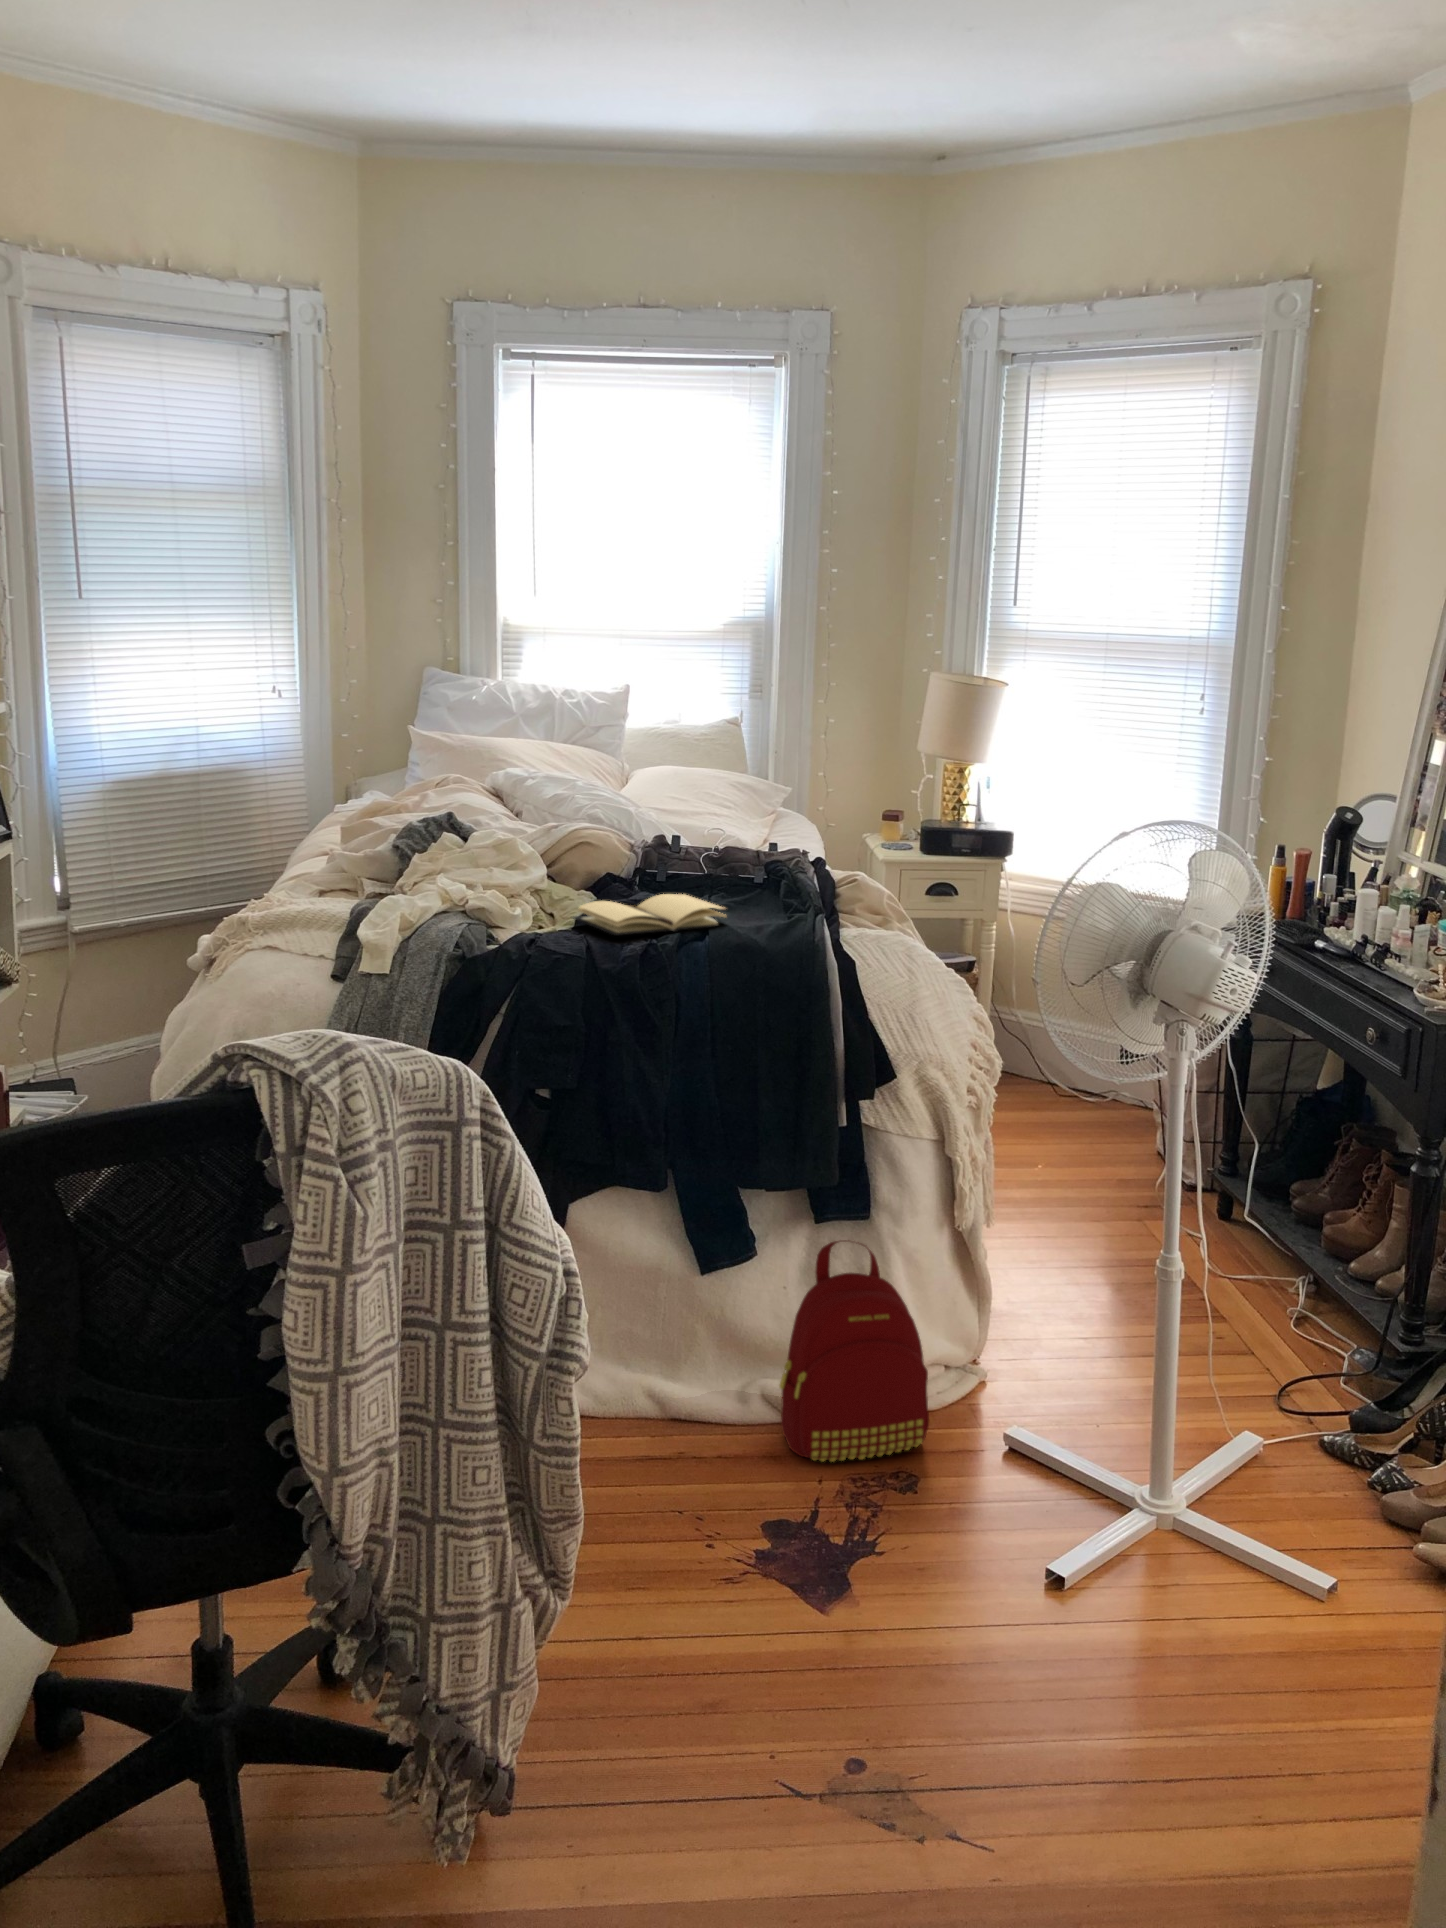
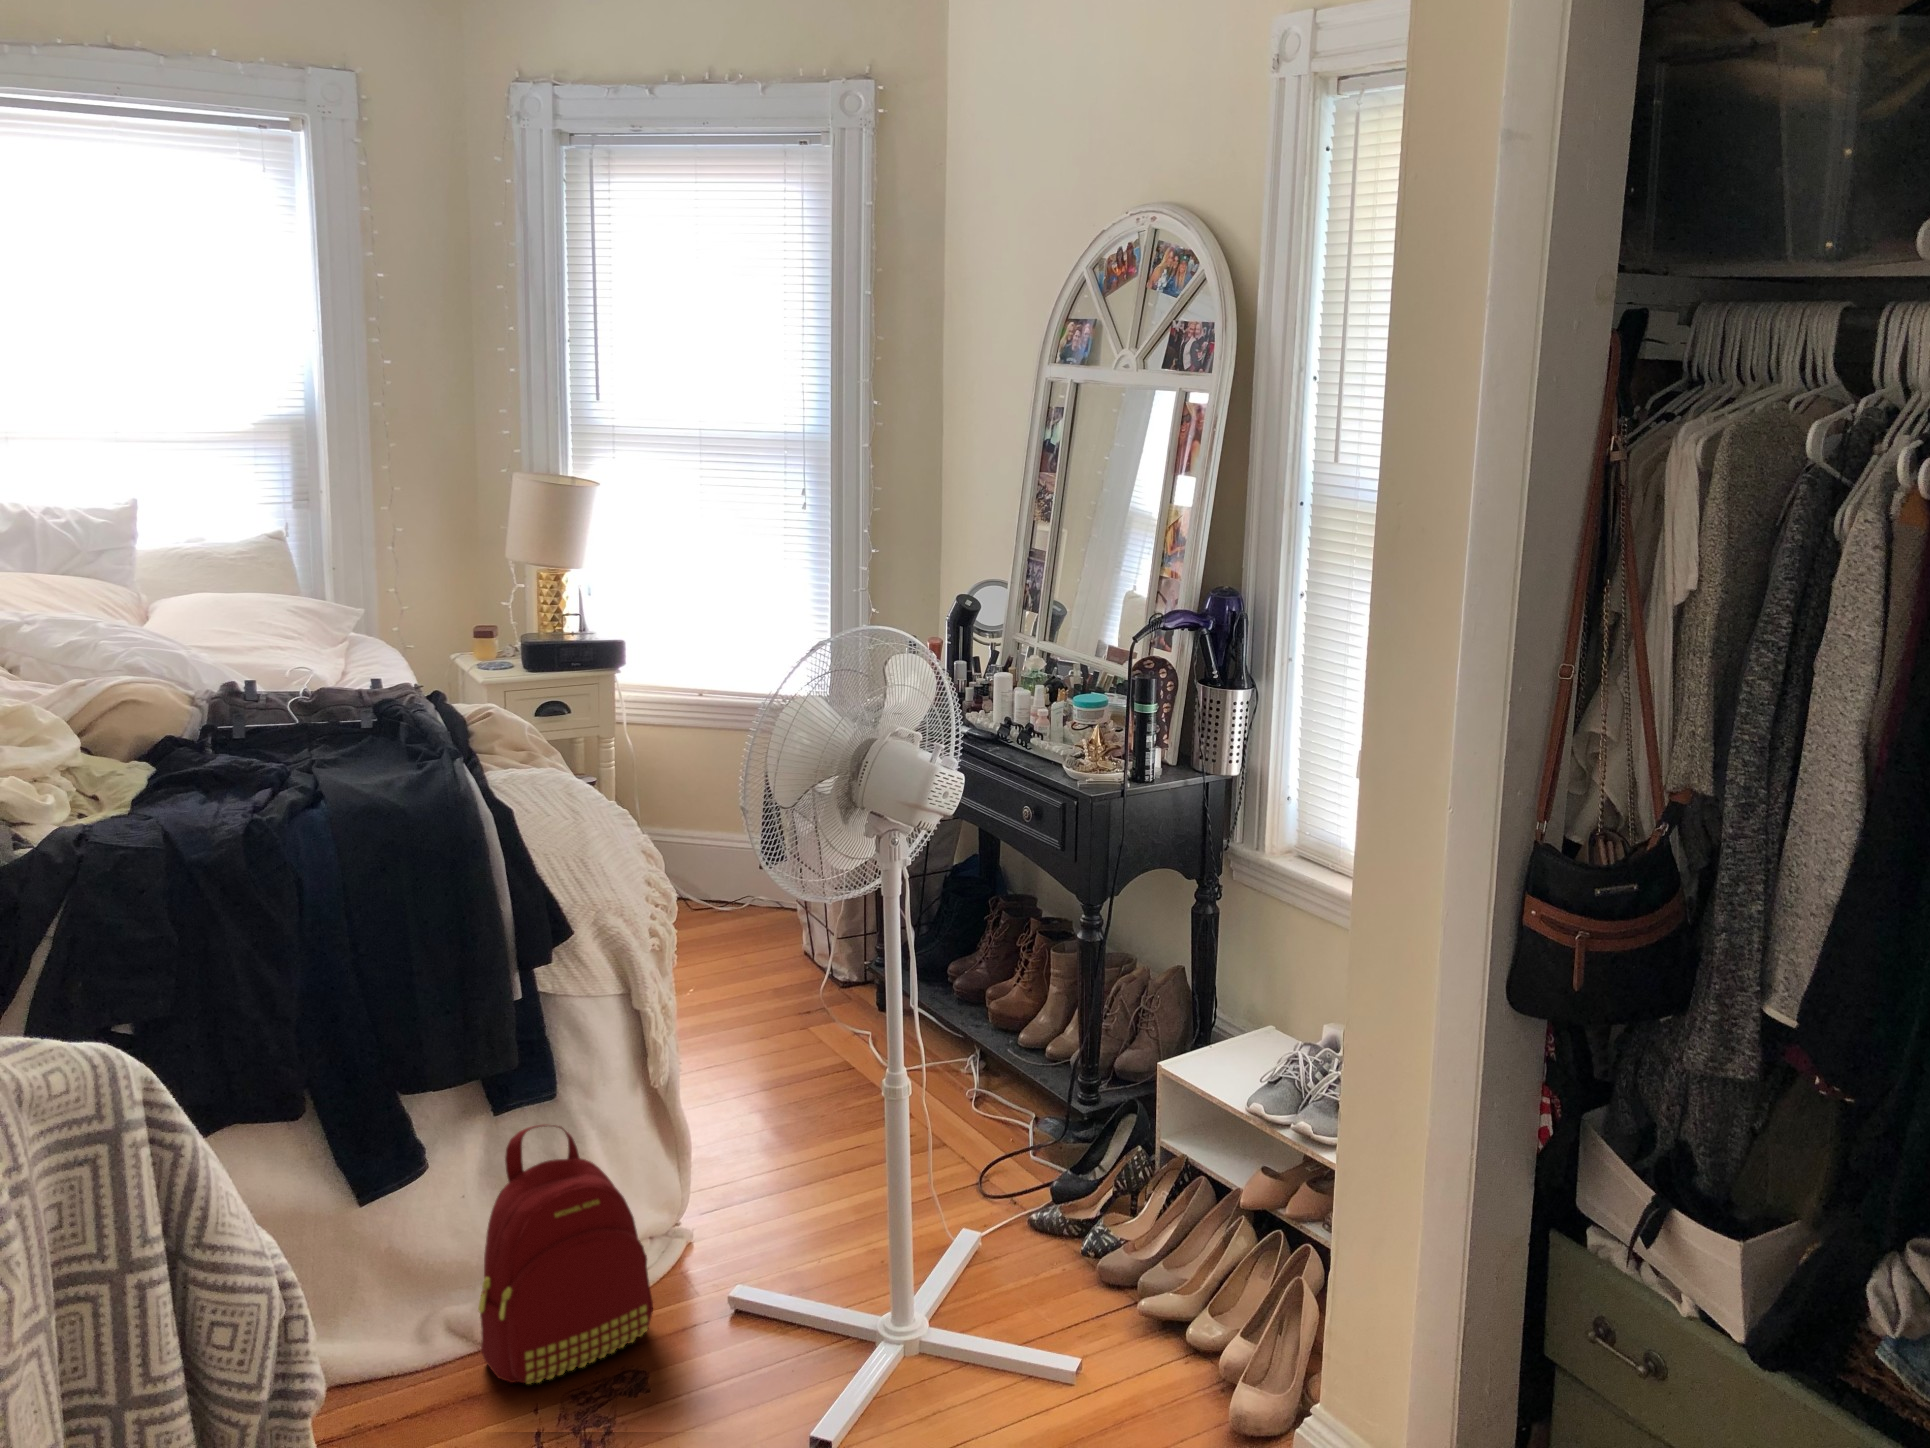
book: present [572,894,726,936] -> none [142,753,359,816]

